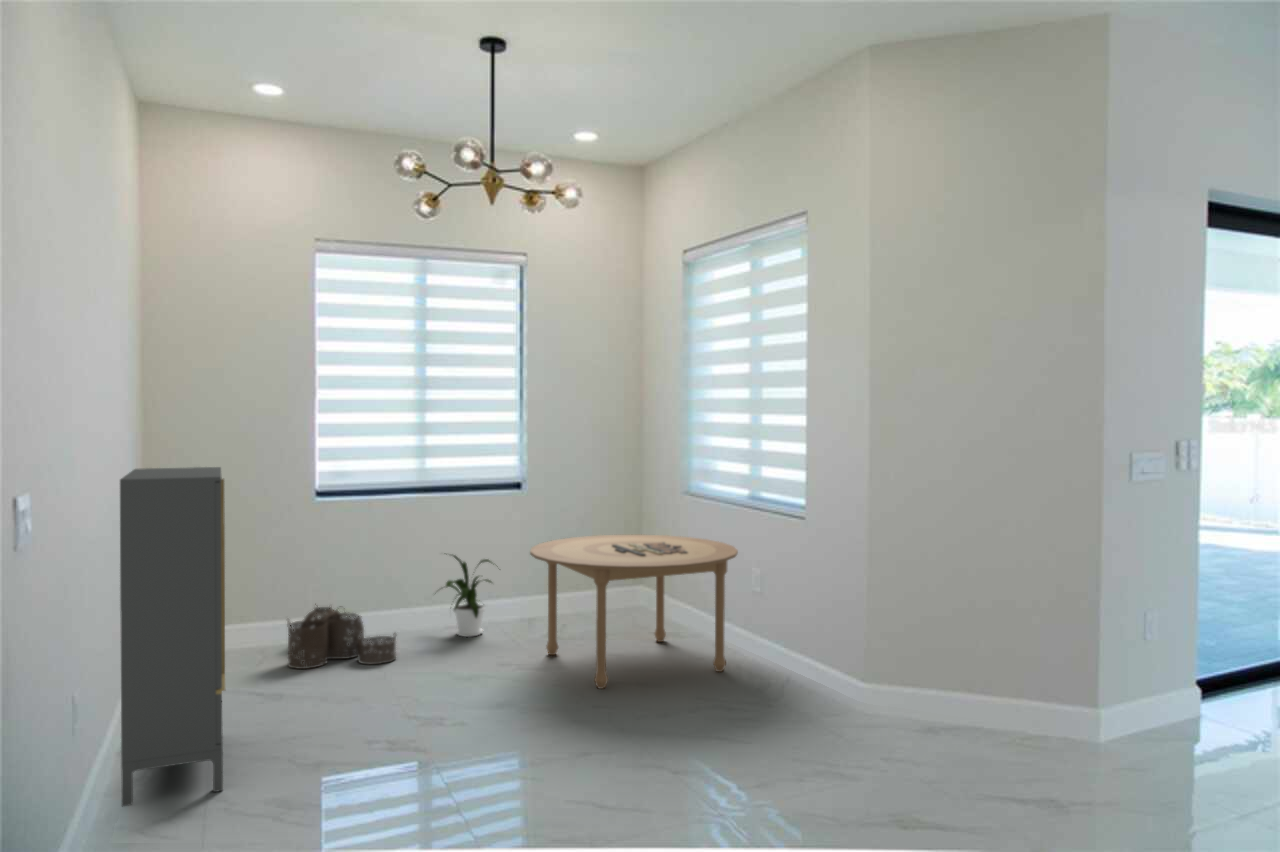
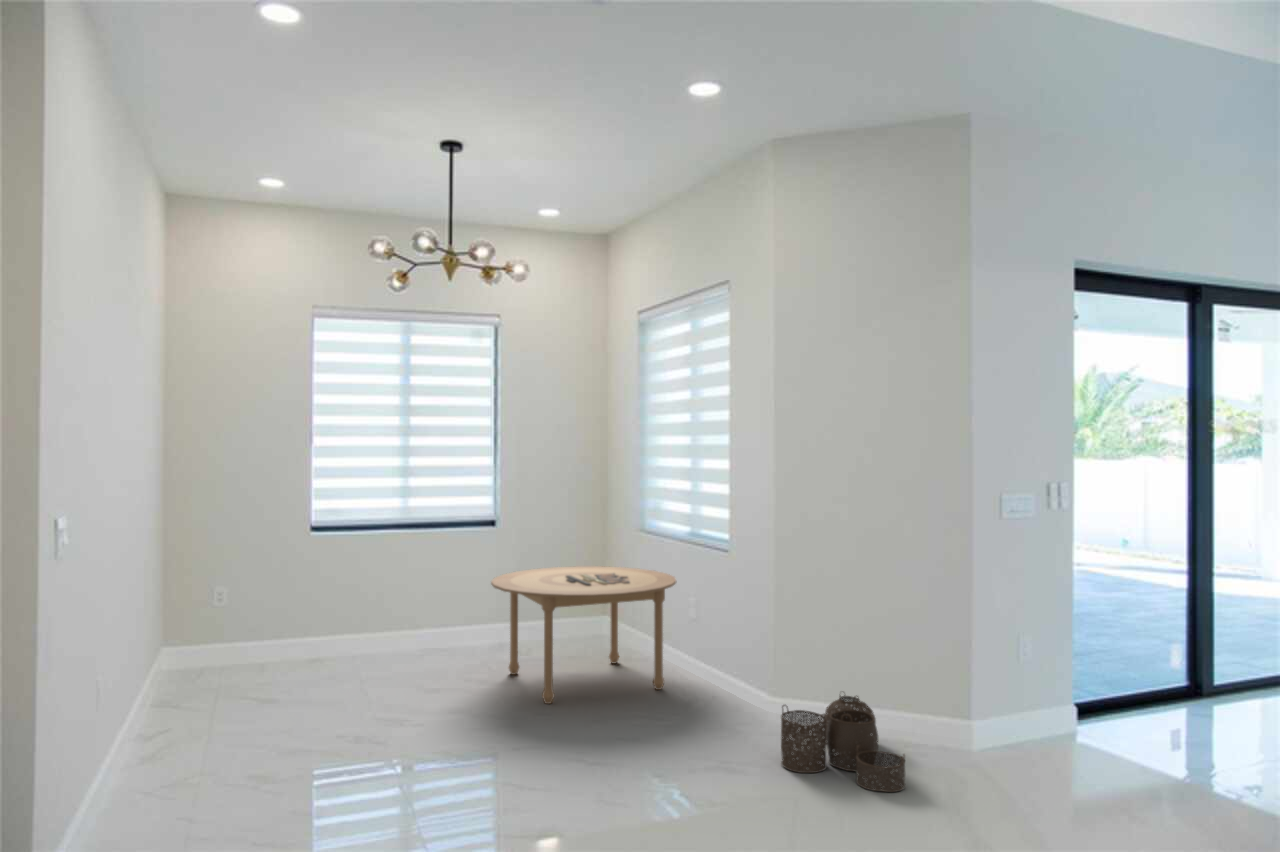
cabinet: present [120,467,225,806] -> none [114,508,212,797]
house plant: present [446,555,492,637] -> none [414,583,474,658]
woven basket: present [288,604,396,669] -> present [781,695,905,792]

